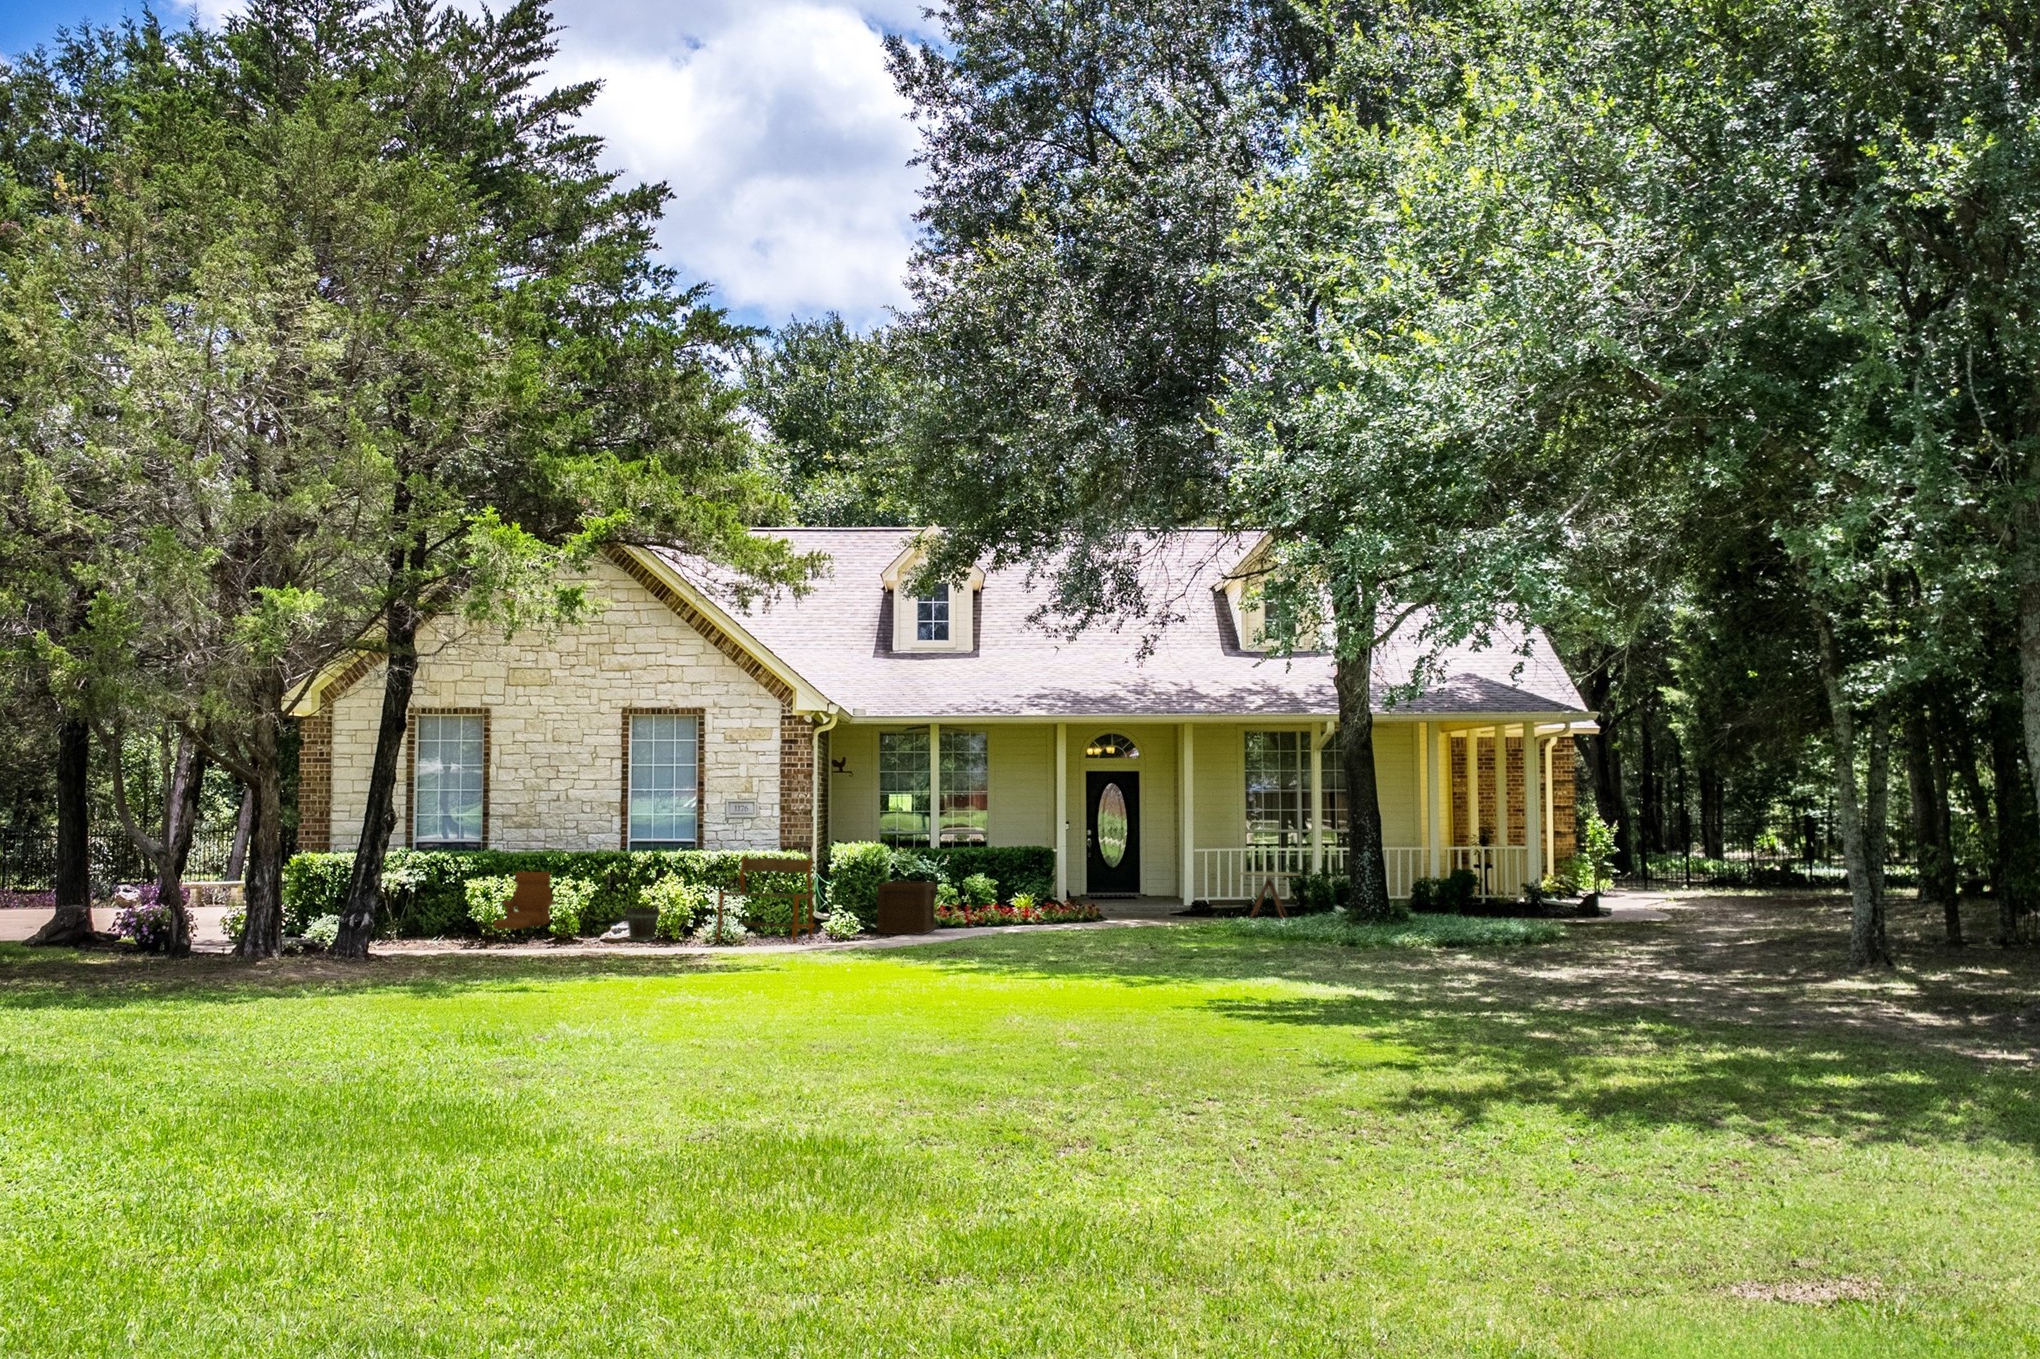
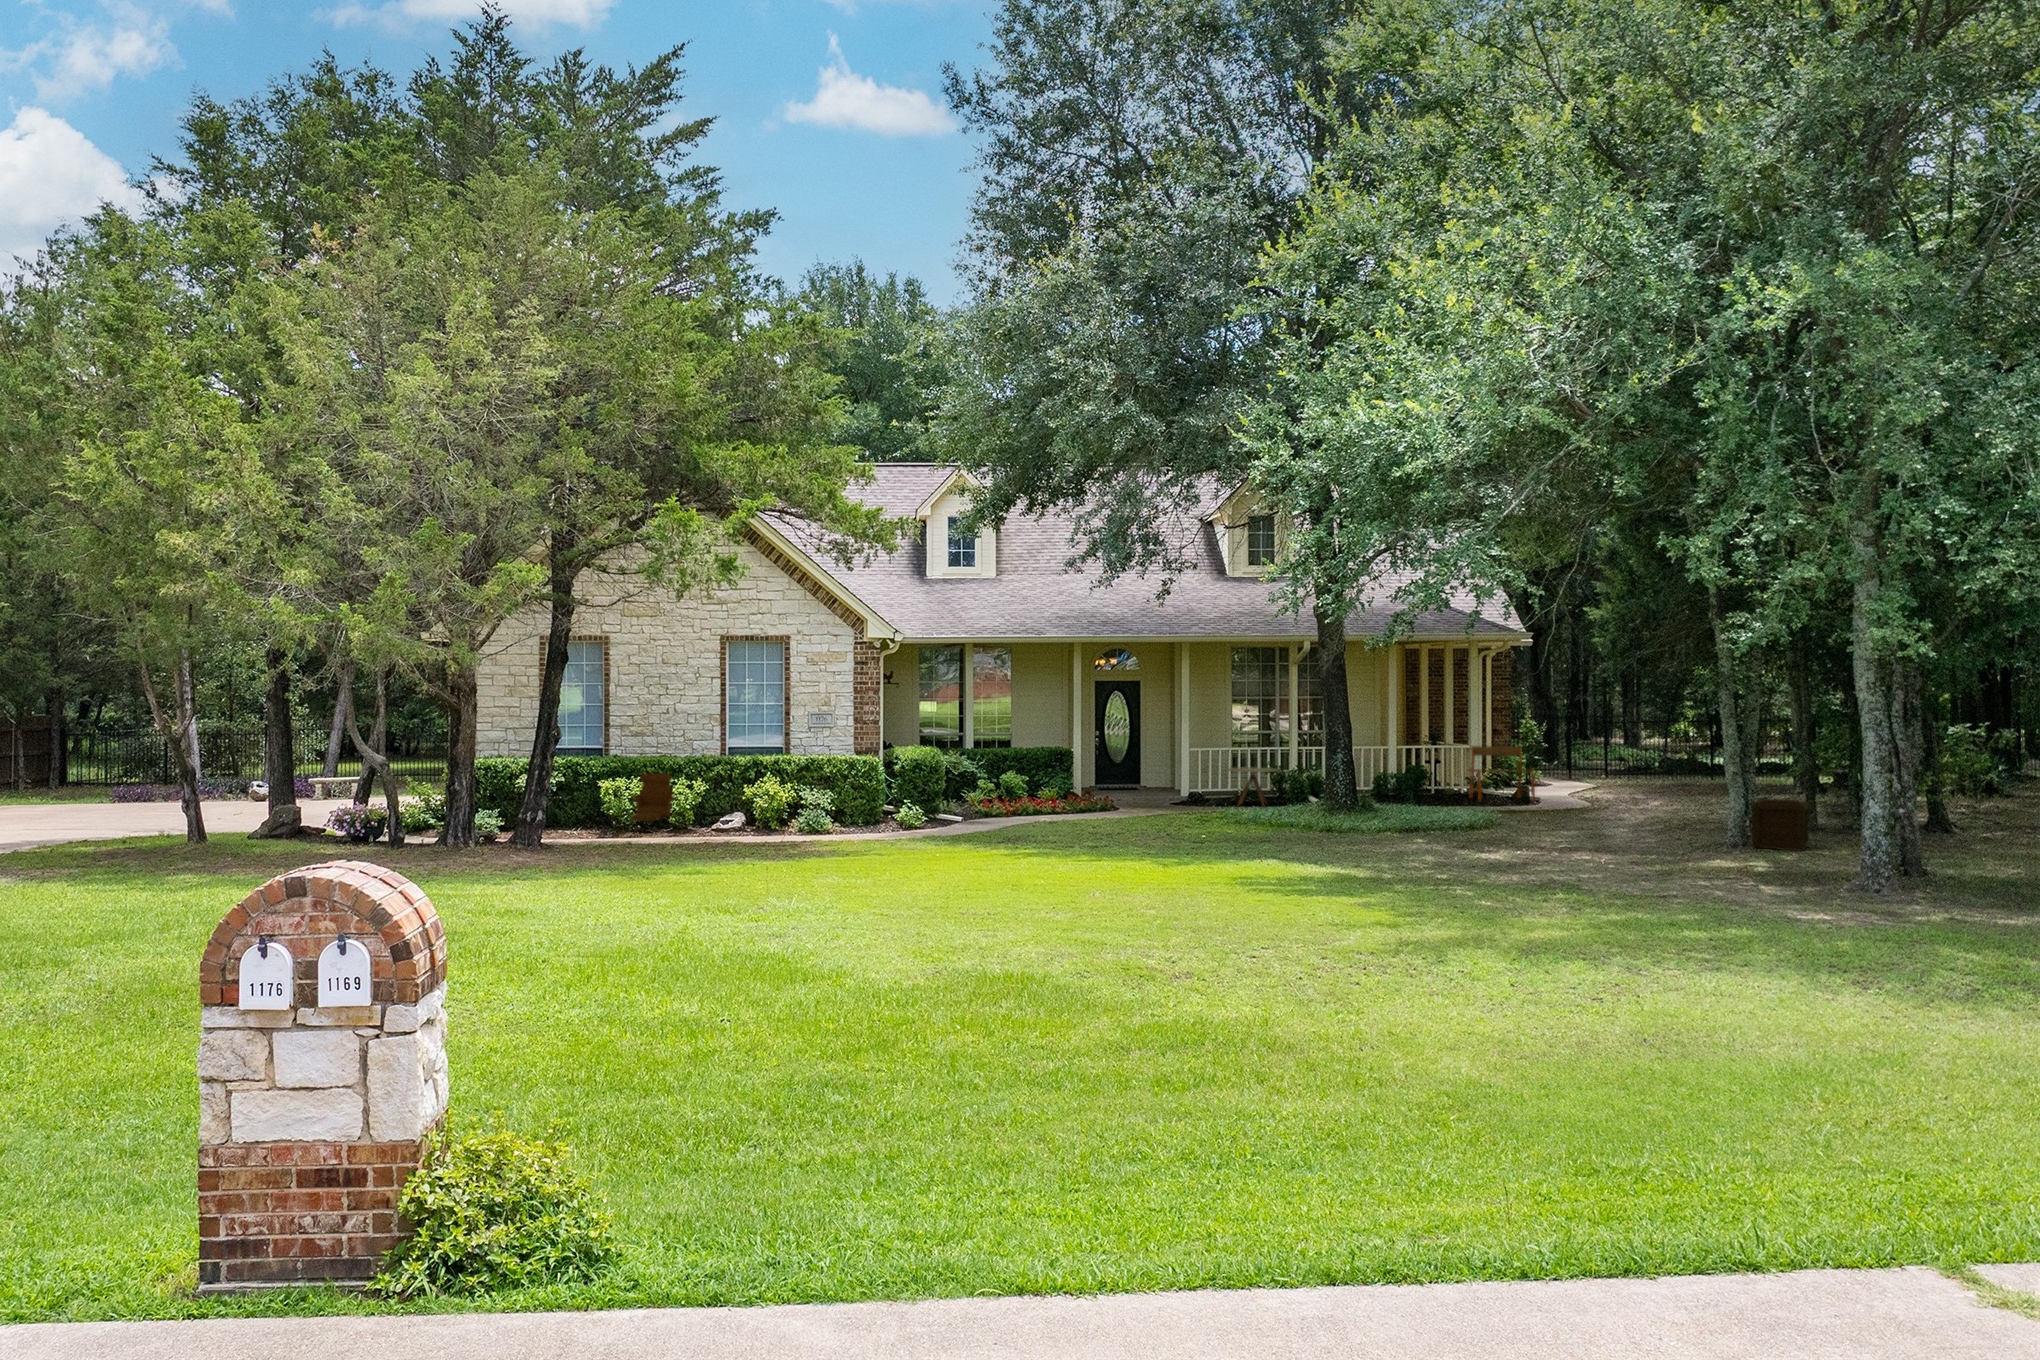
bench: present [716,857,815,943] -> present [1468,746,1535,801]
wooden crate: present [877,881,936,935] -> present [1752,799,1809,851]
bucket: present [626,904,660,942] -> none [736,800,764,831]

